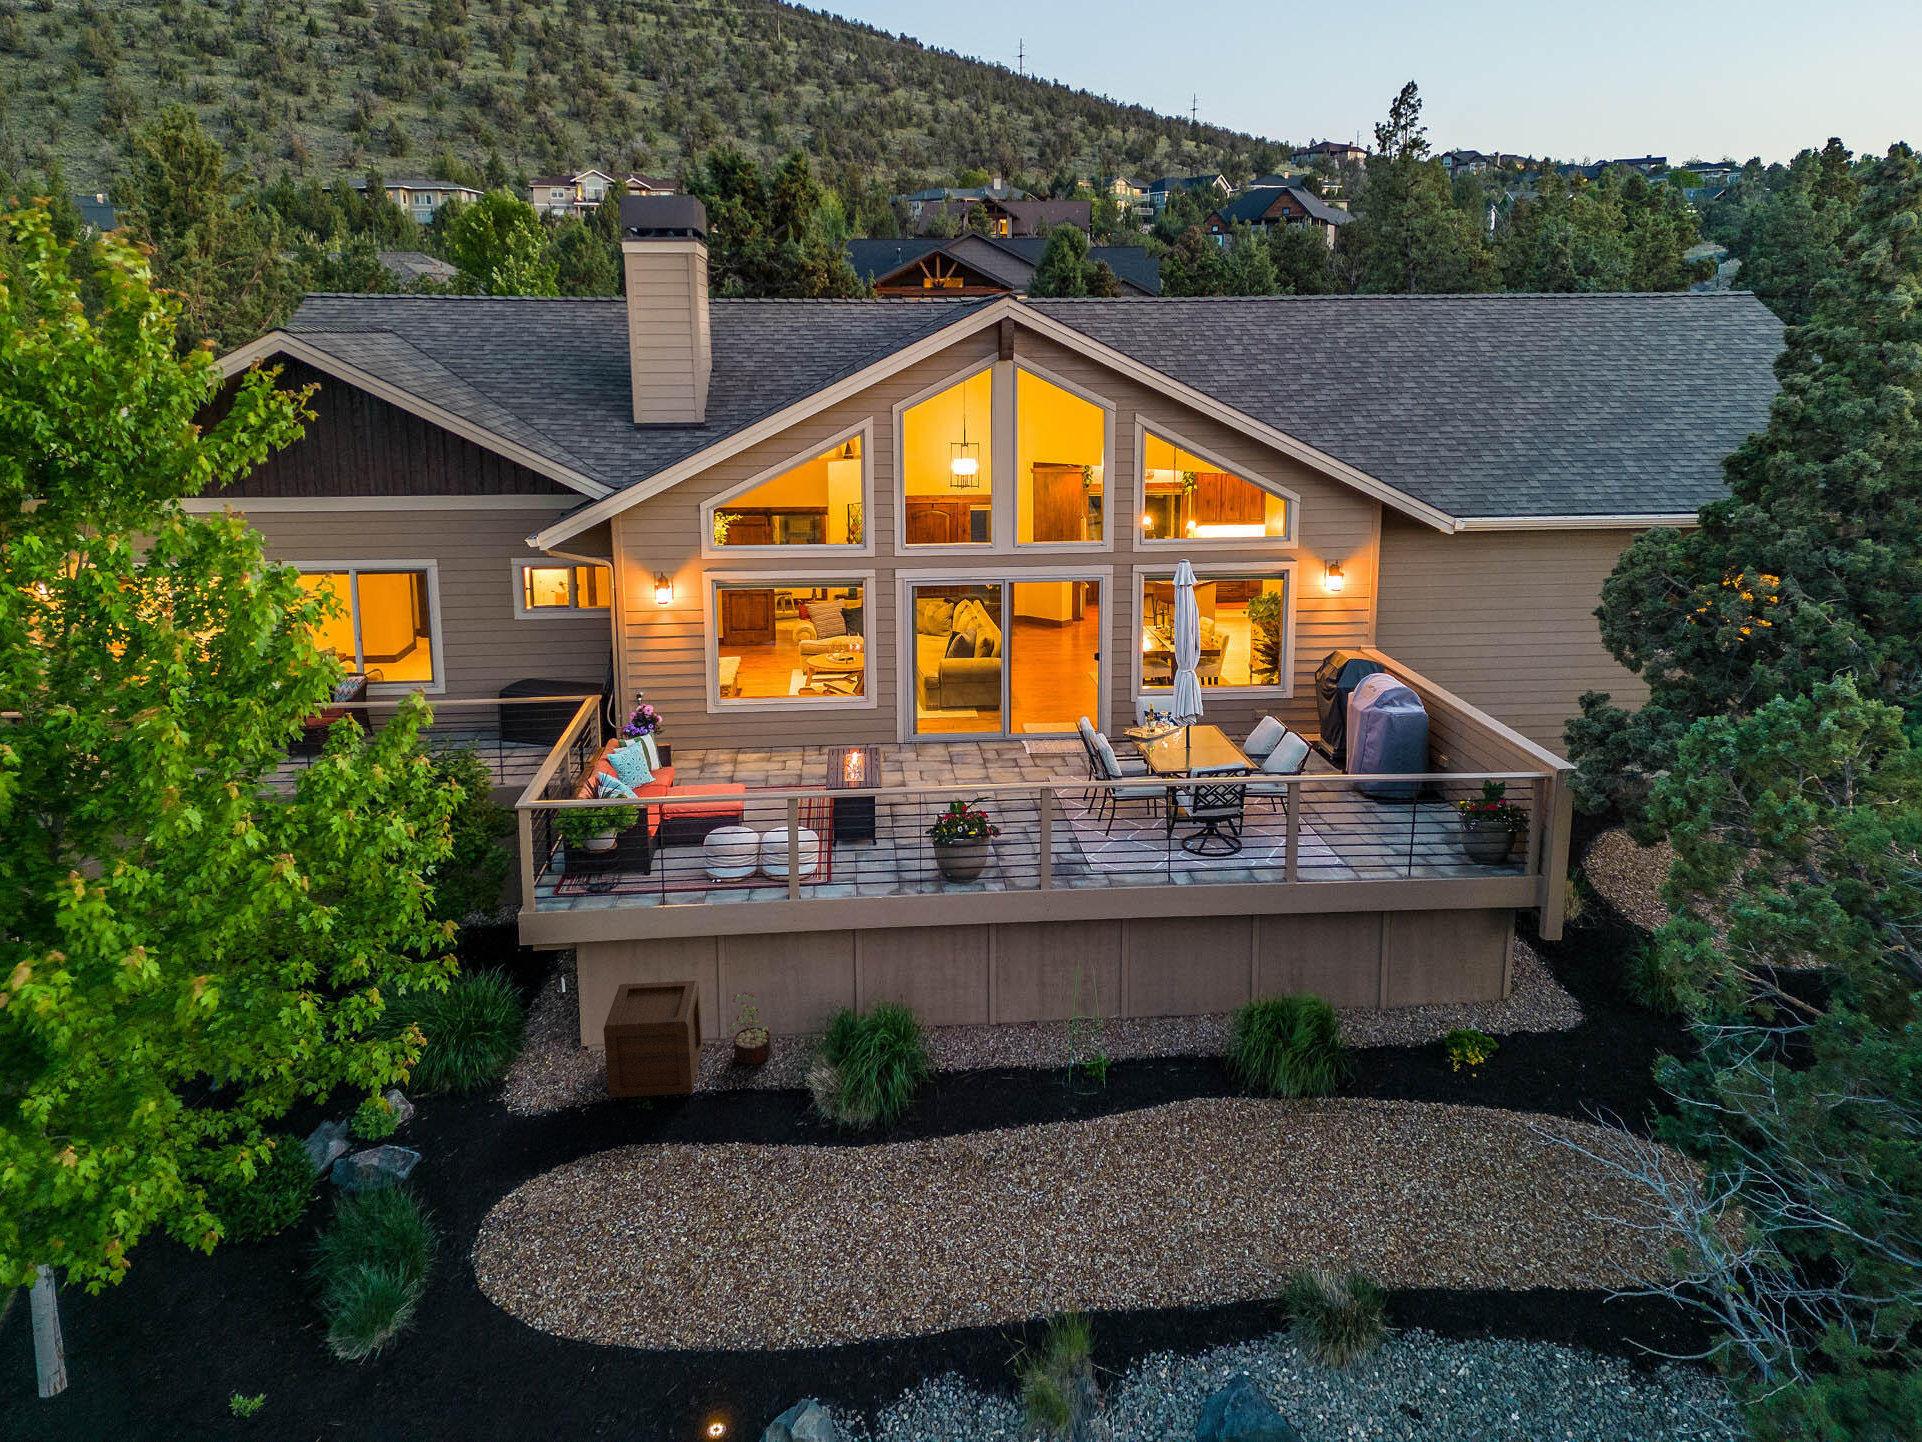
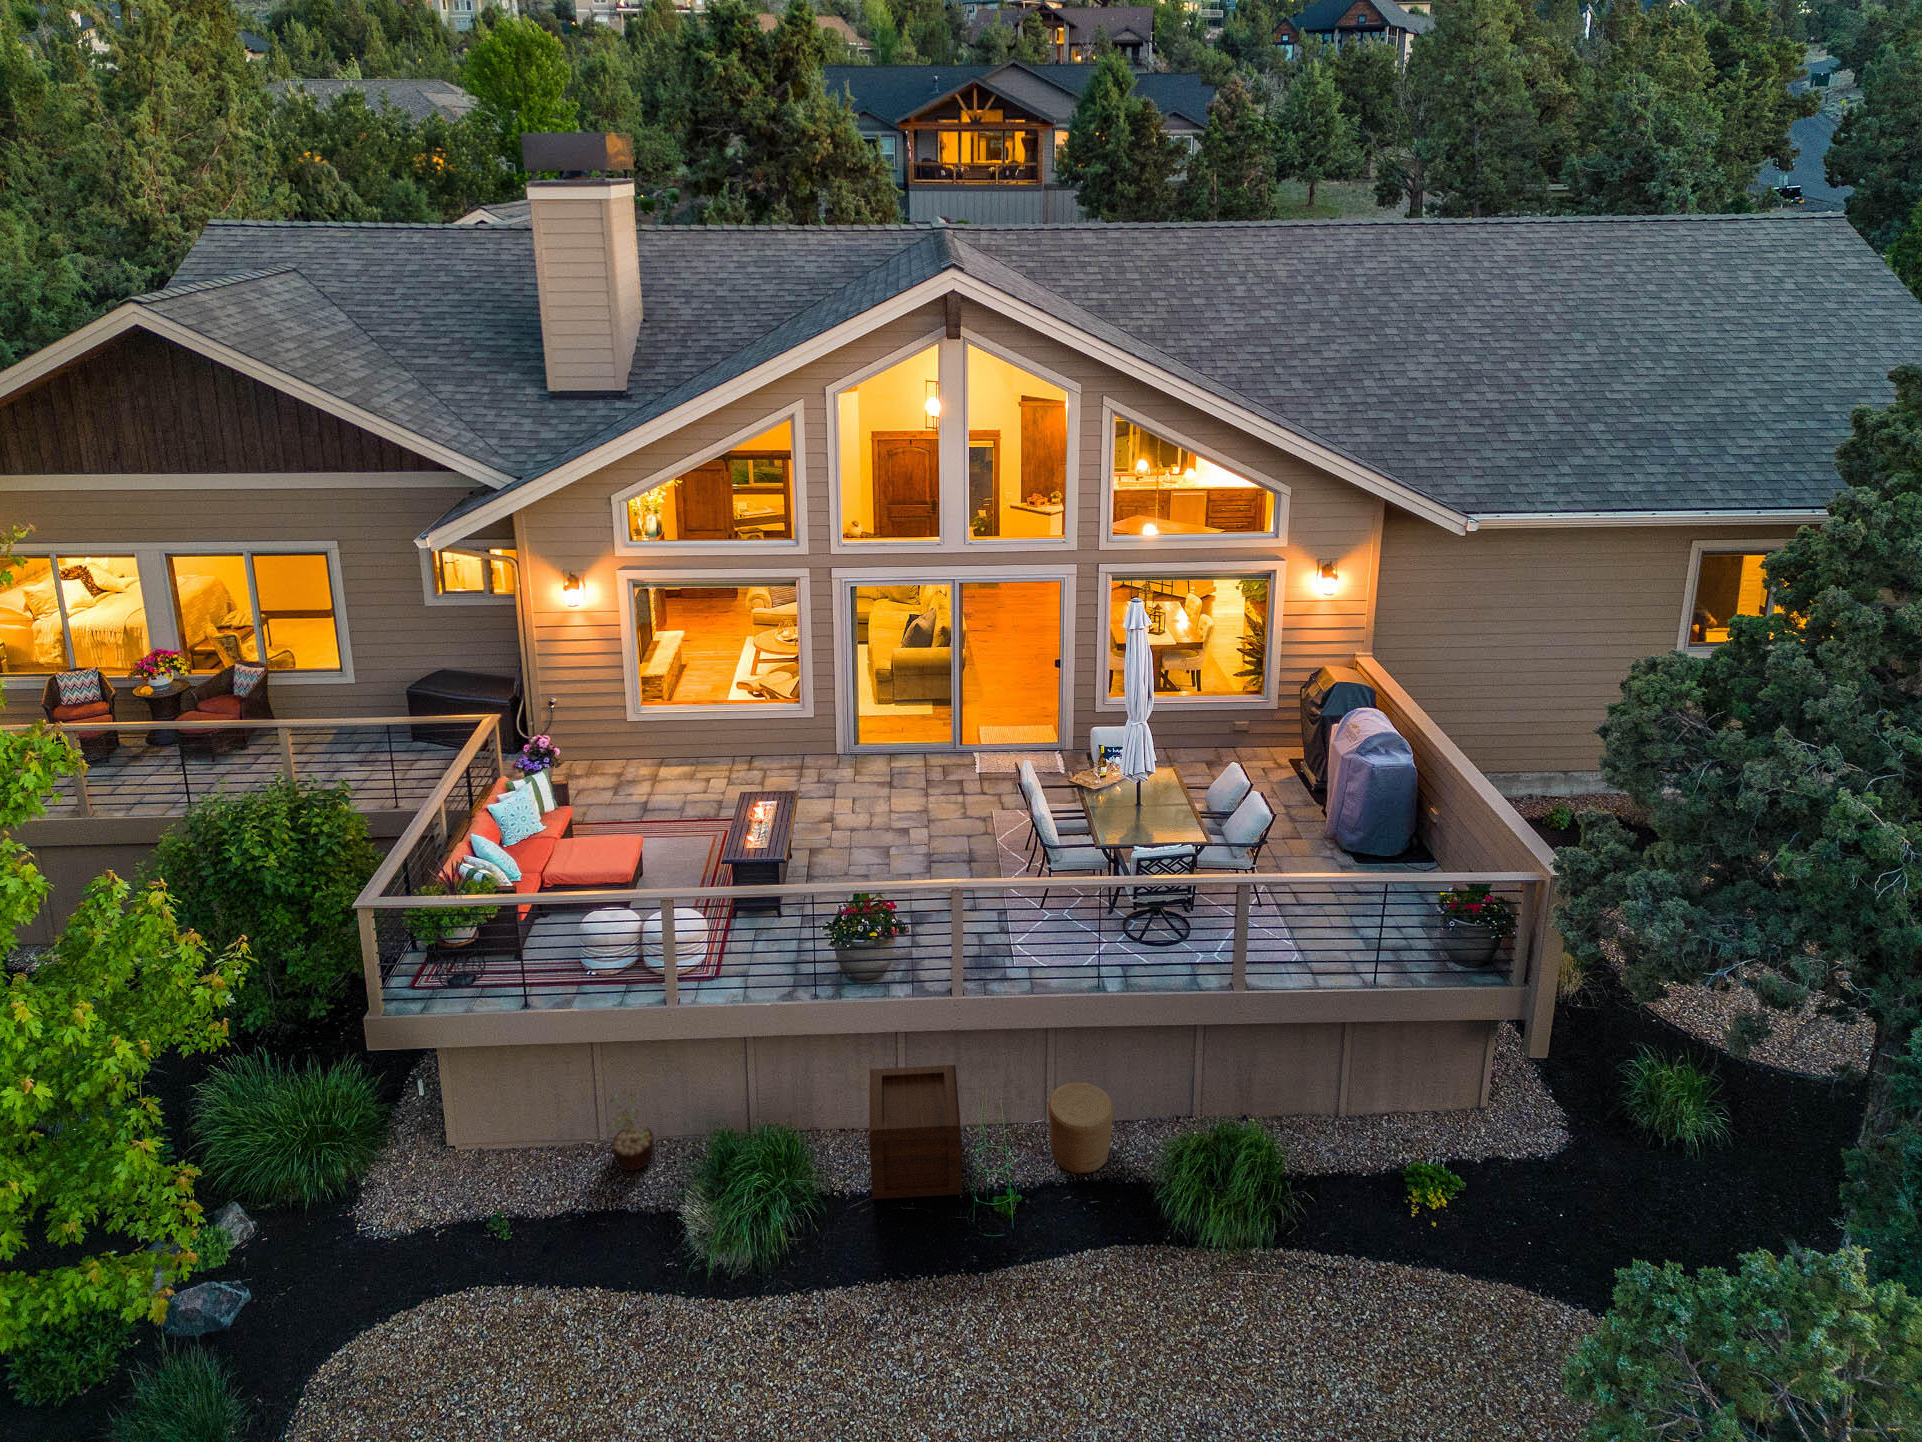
woven basket: none [1126,977,1185,1054] -> present [1048,1083,1114,1174]
wooden crate: present [603,981,703,1098] -> present [869,1065,962,1199]

